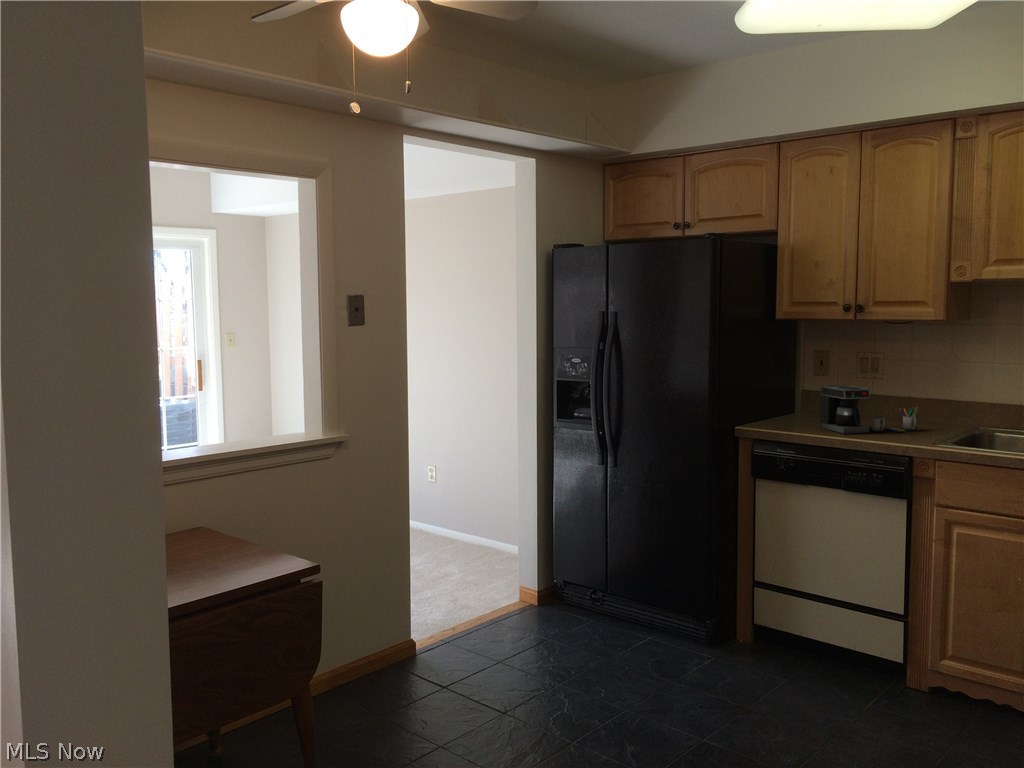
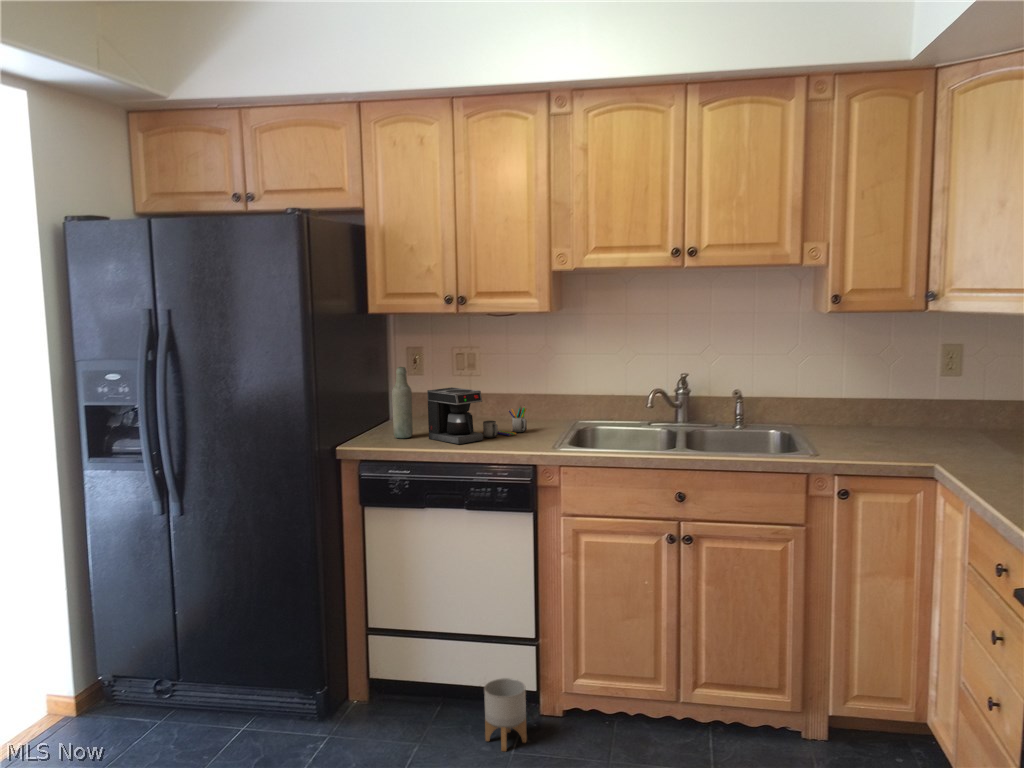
bottle: none [789,364,807,426] -> present [392,367,413,438]
planter: none [845,642,886,705] -> present [484,678,527,751]

